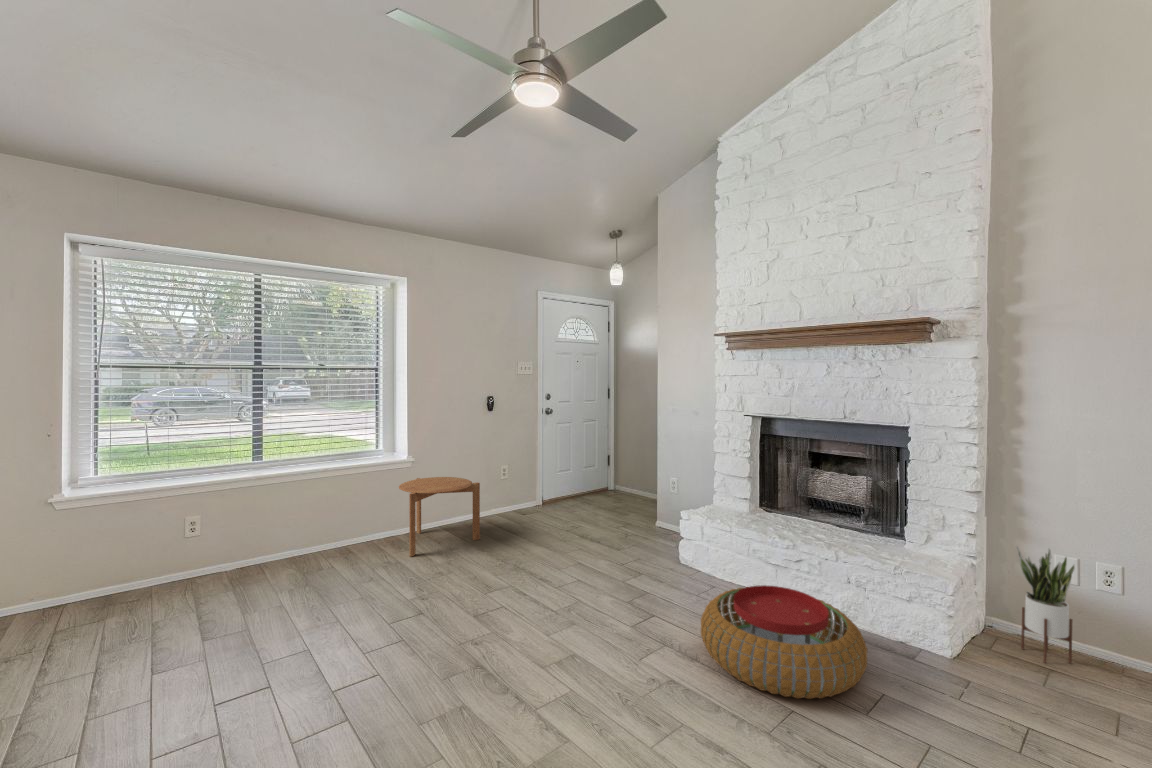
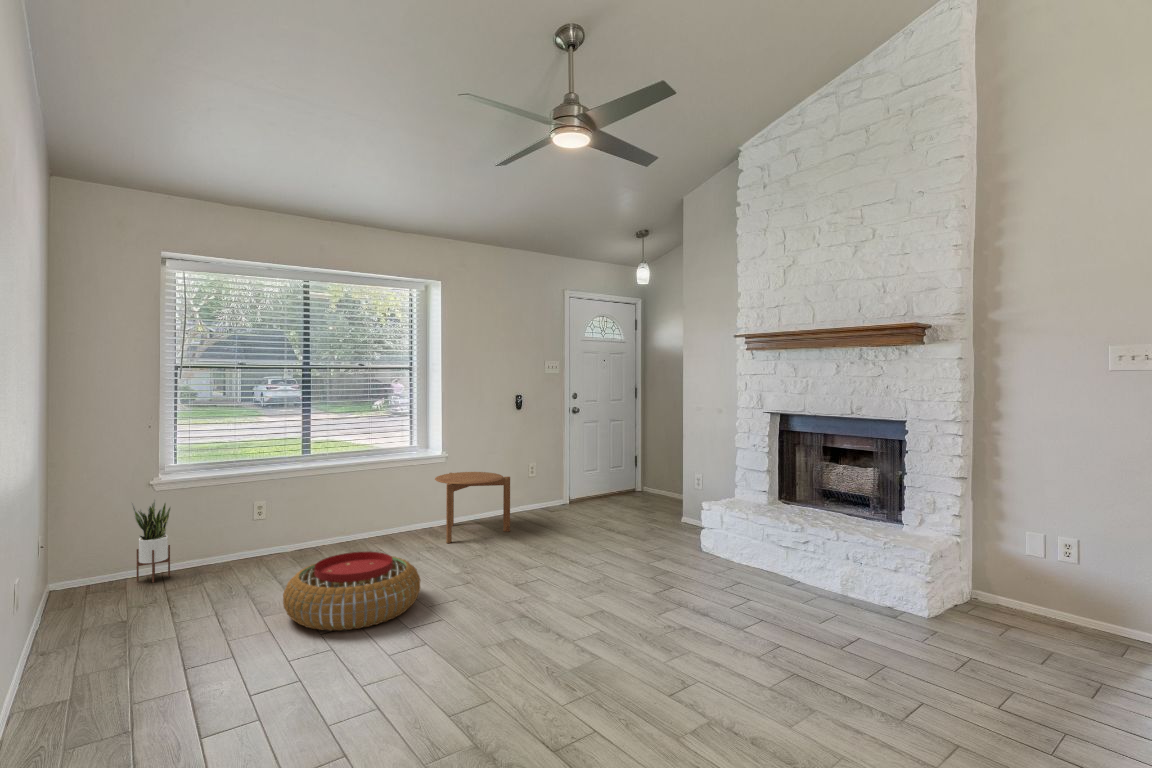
potted plant: present [1016,546,1075,663] -> present [131,499,171,583]
pouf: present [701,585,867,699] -> present [283,552,421,631]

